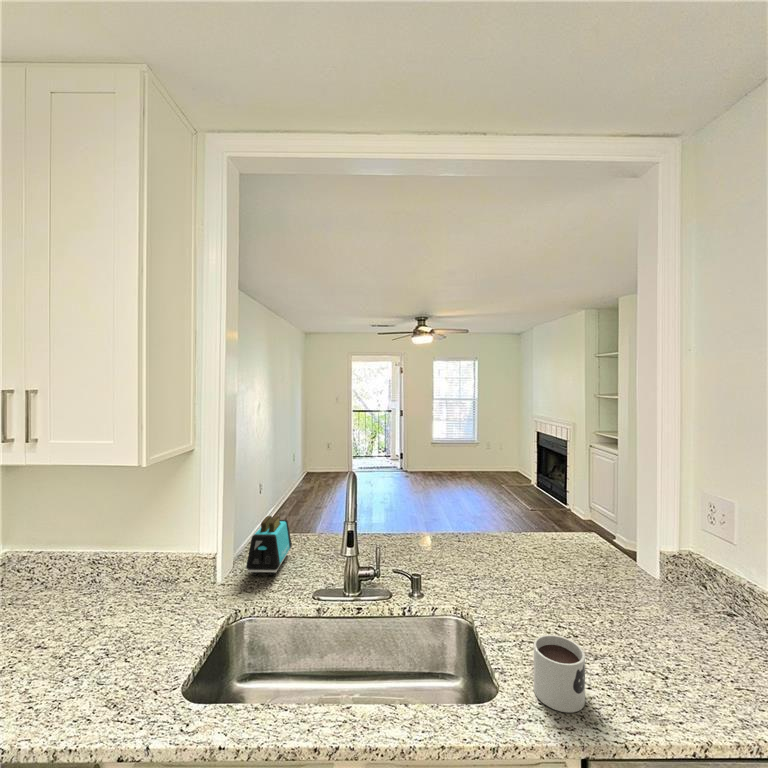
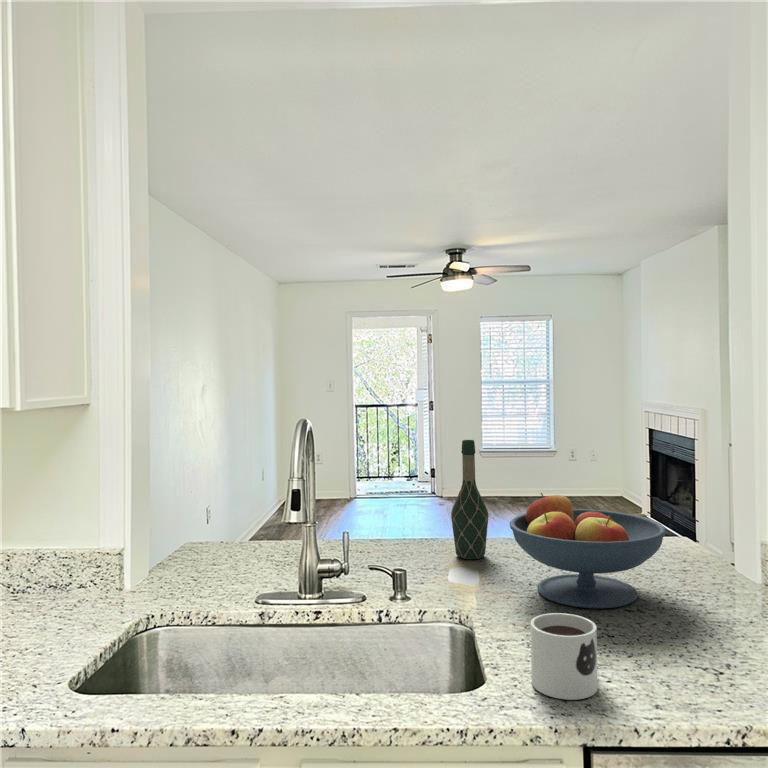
wine bottle: none [444,471,470,555] -> present [451,440,488,559]
toaster: present [246,516,292,576] -> none [165,504,233,582]
fruit bowl: none [492,516,605,608] -> present [510,493,666,609]

